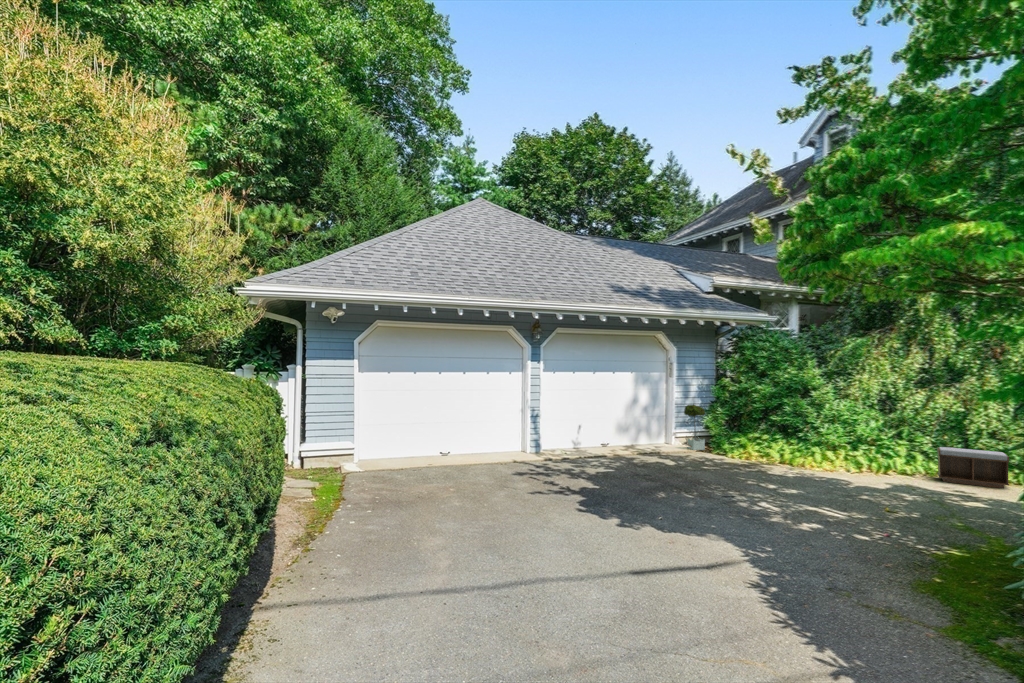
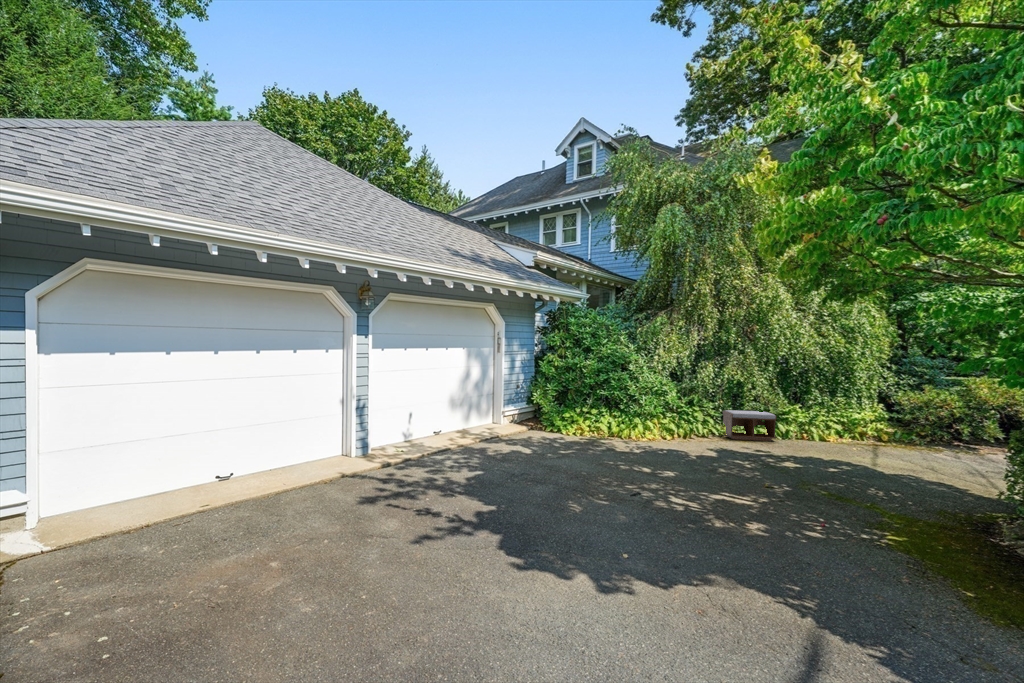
potted tree: present [684,404,705,450] -> none [511,380,532,427]

